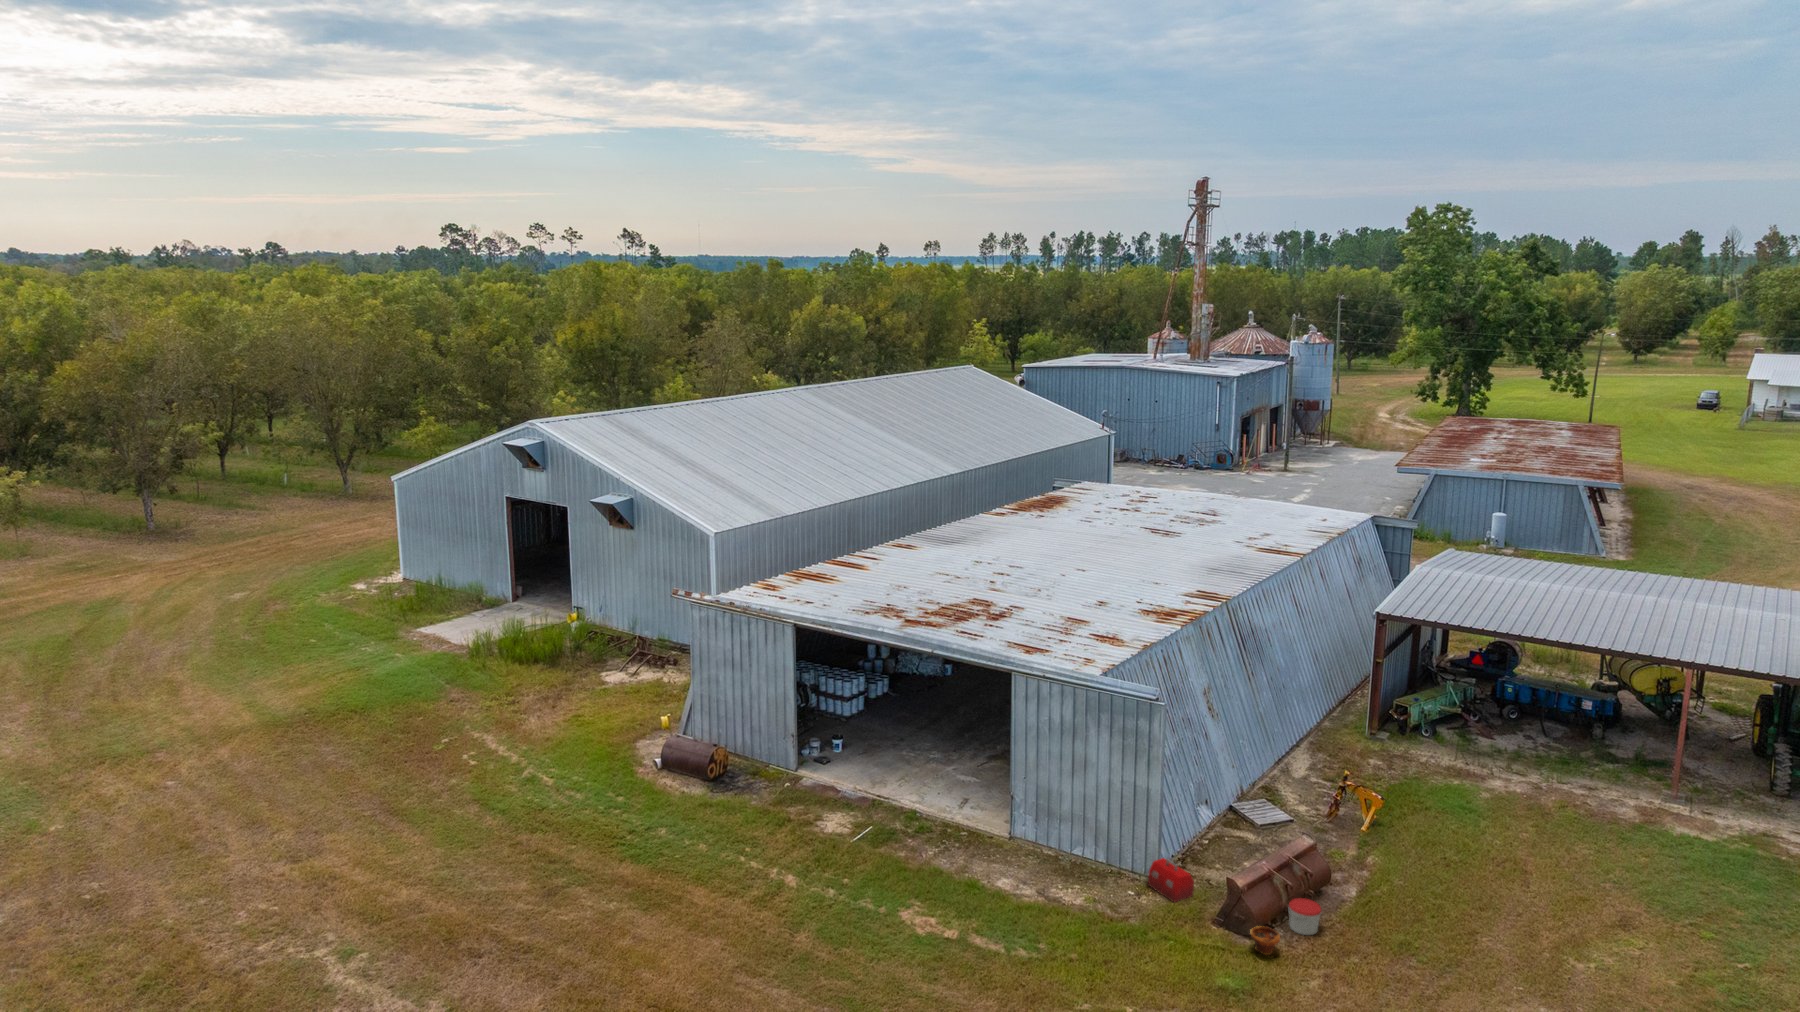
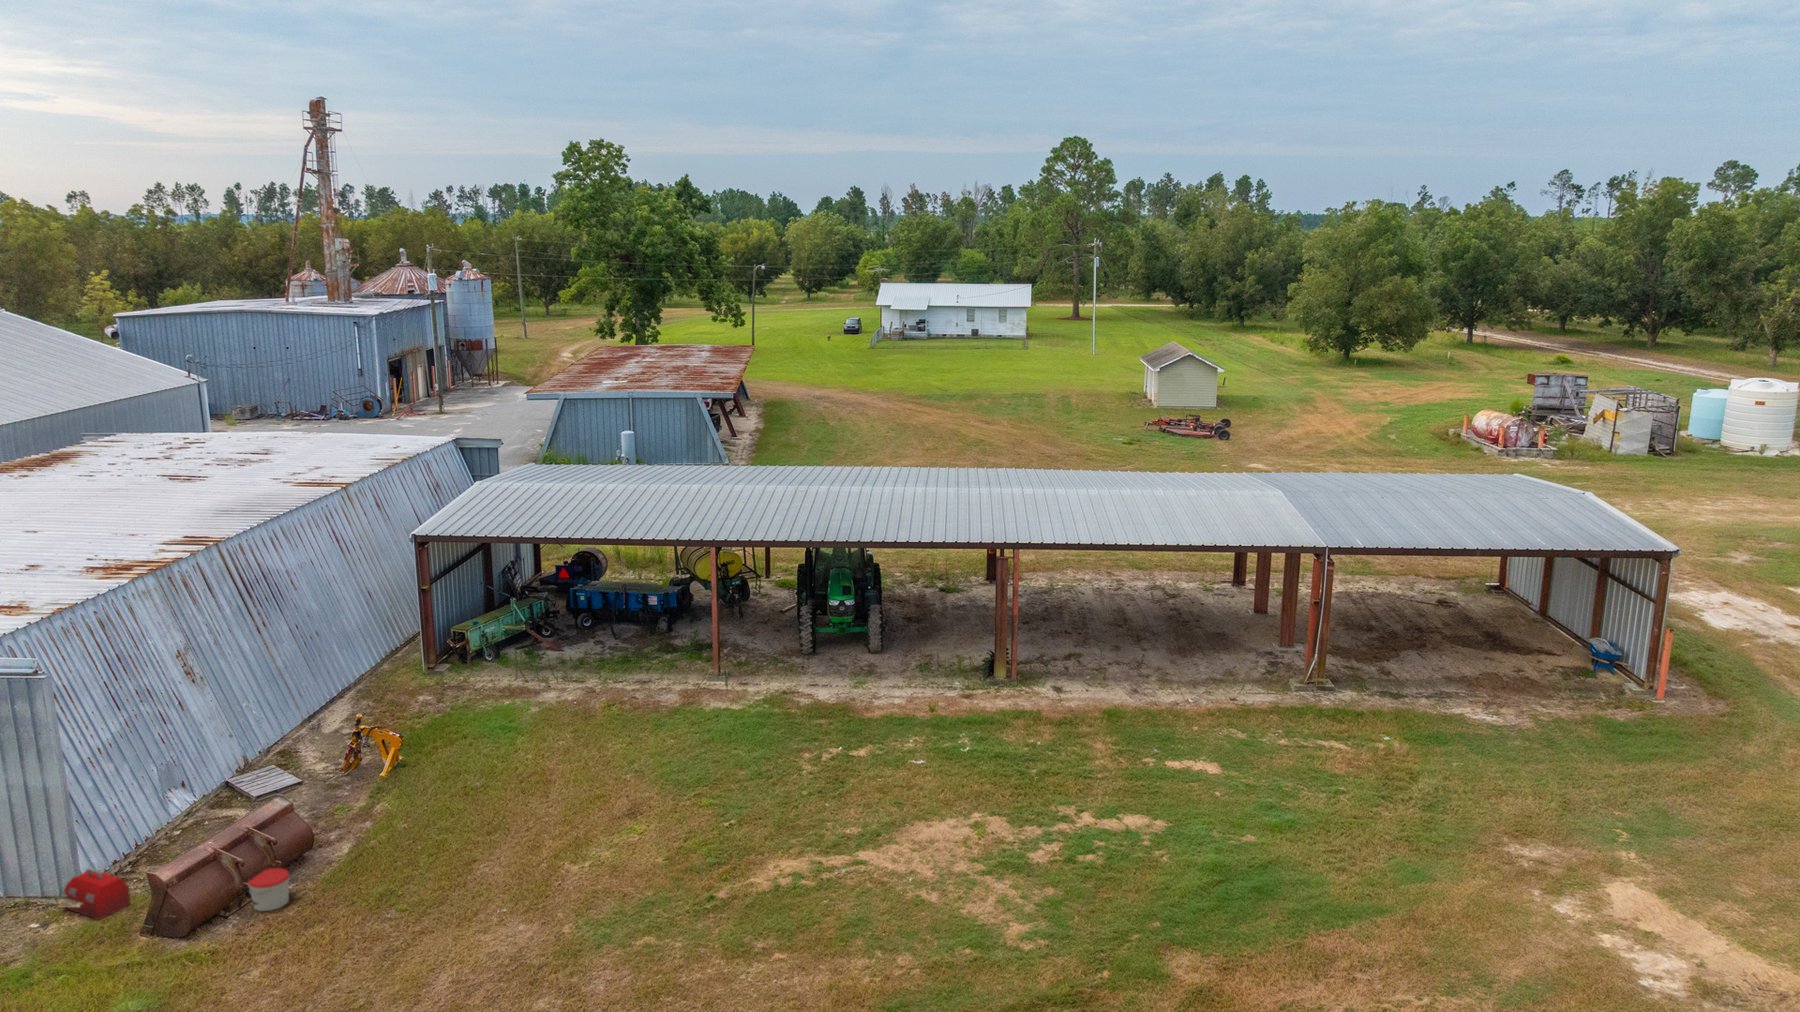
planter: present [1250,926,1280,955] -> none [185,915,227,949]

